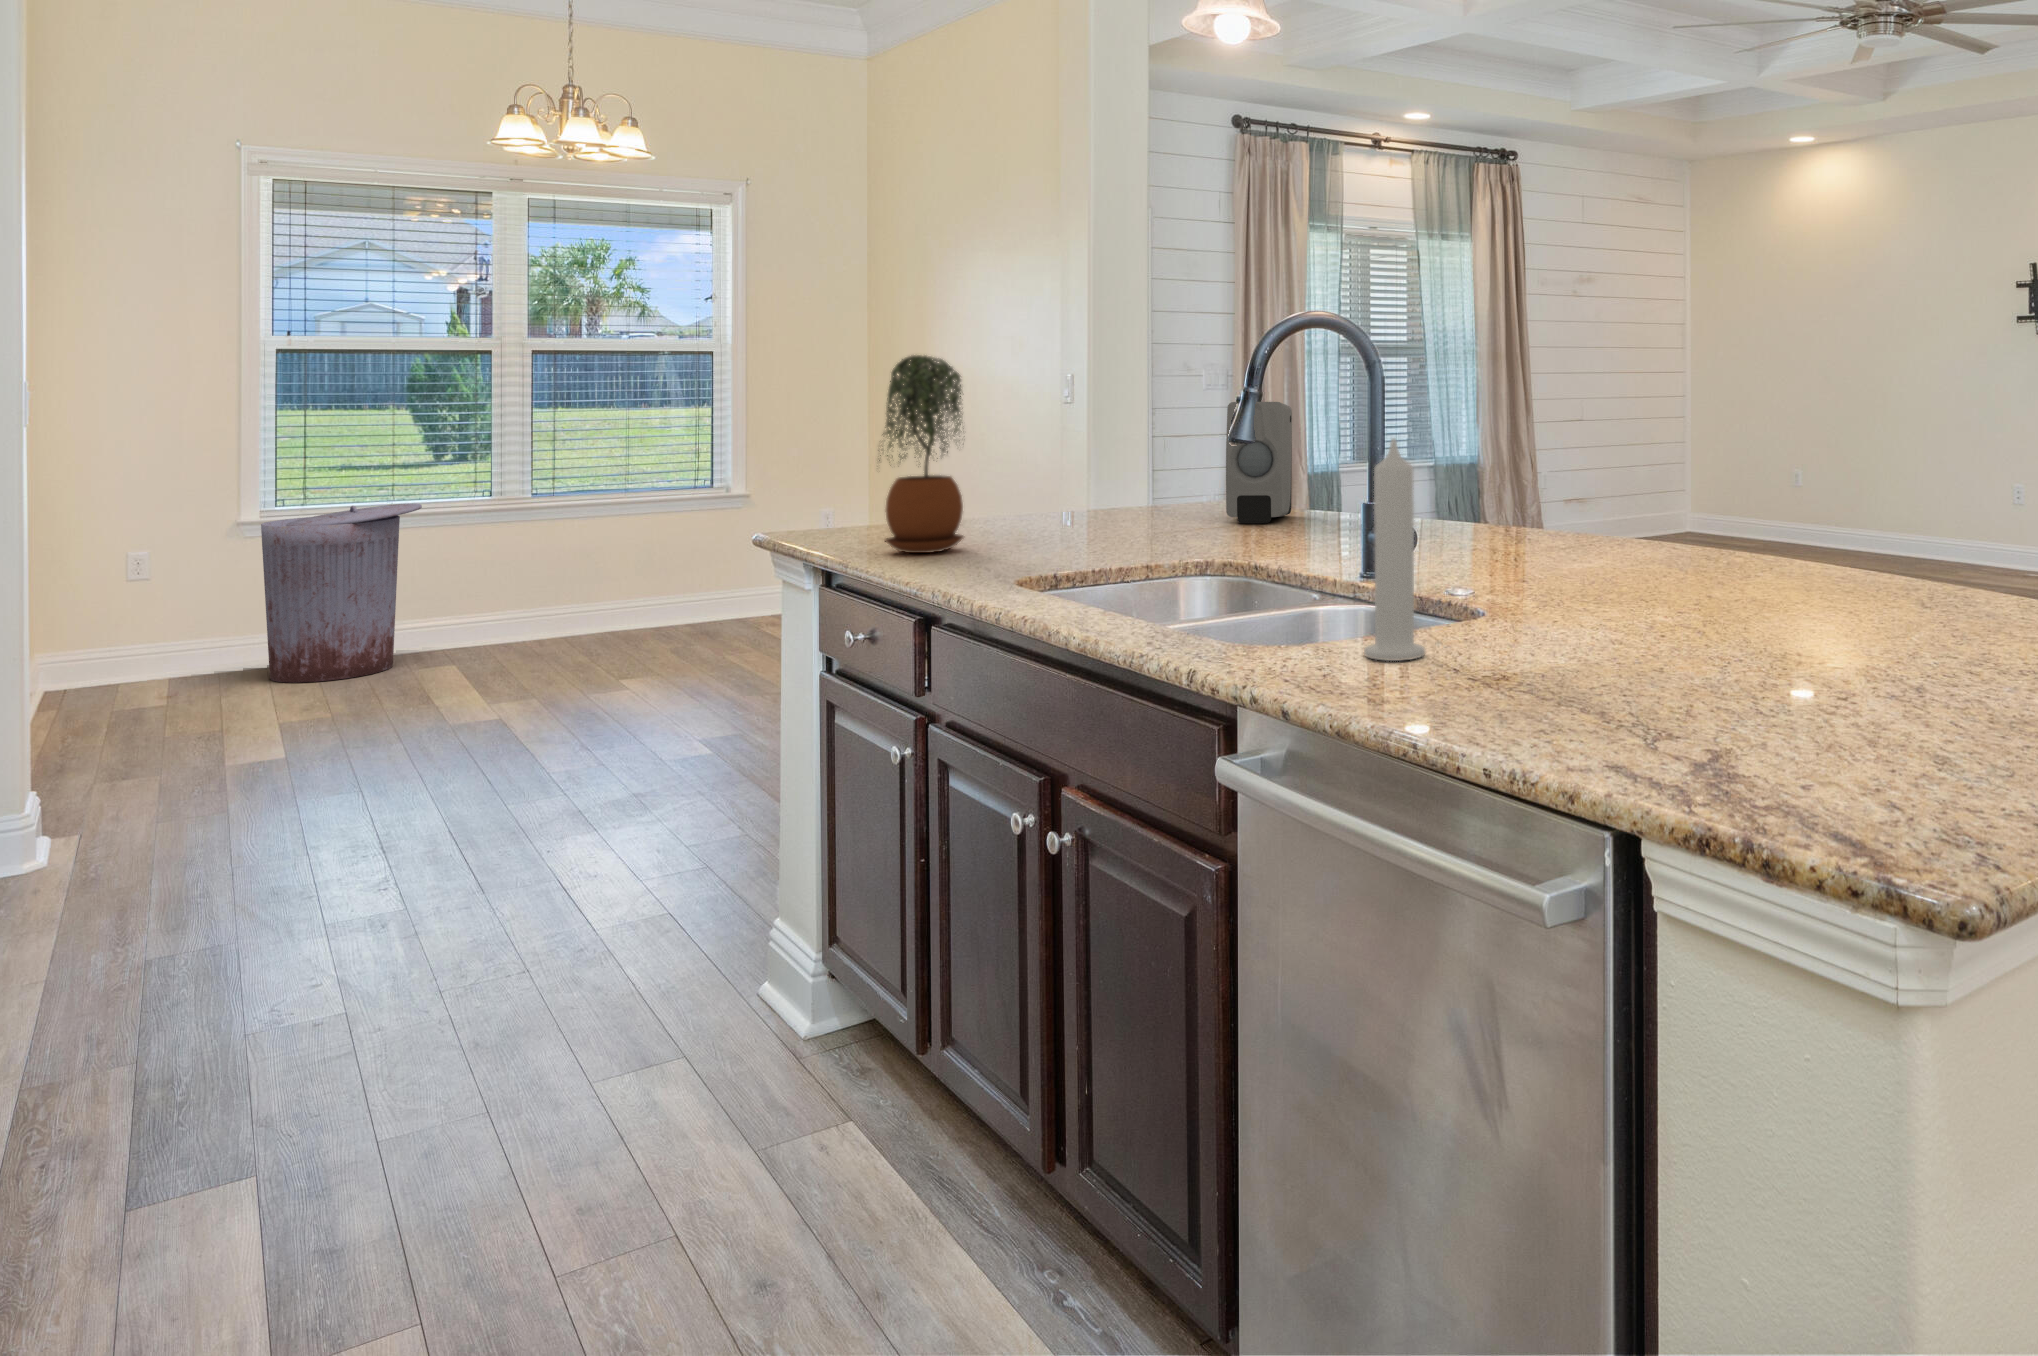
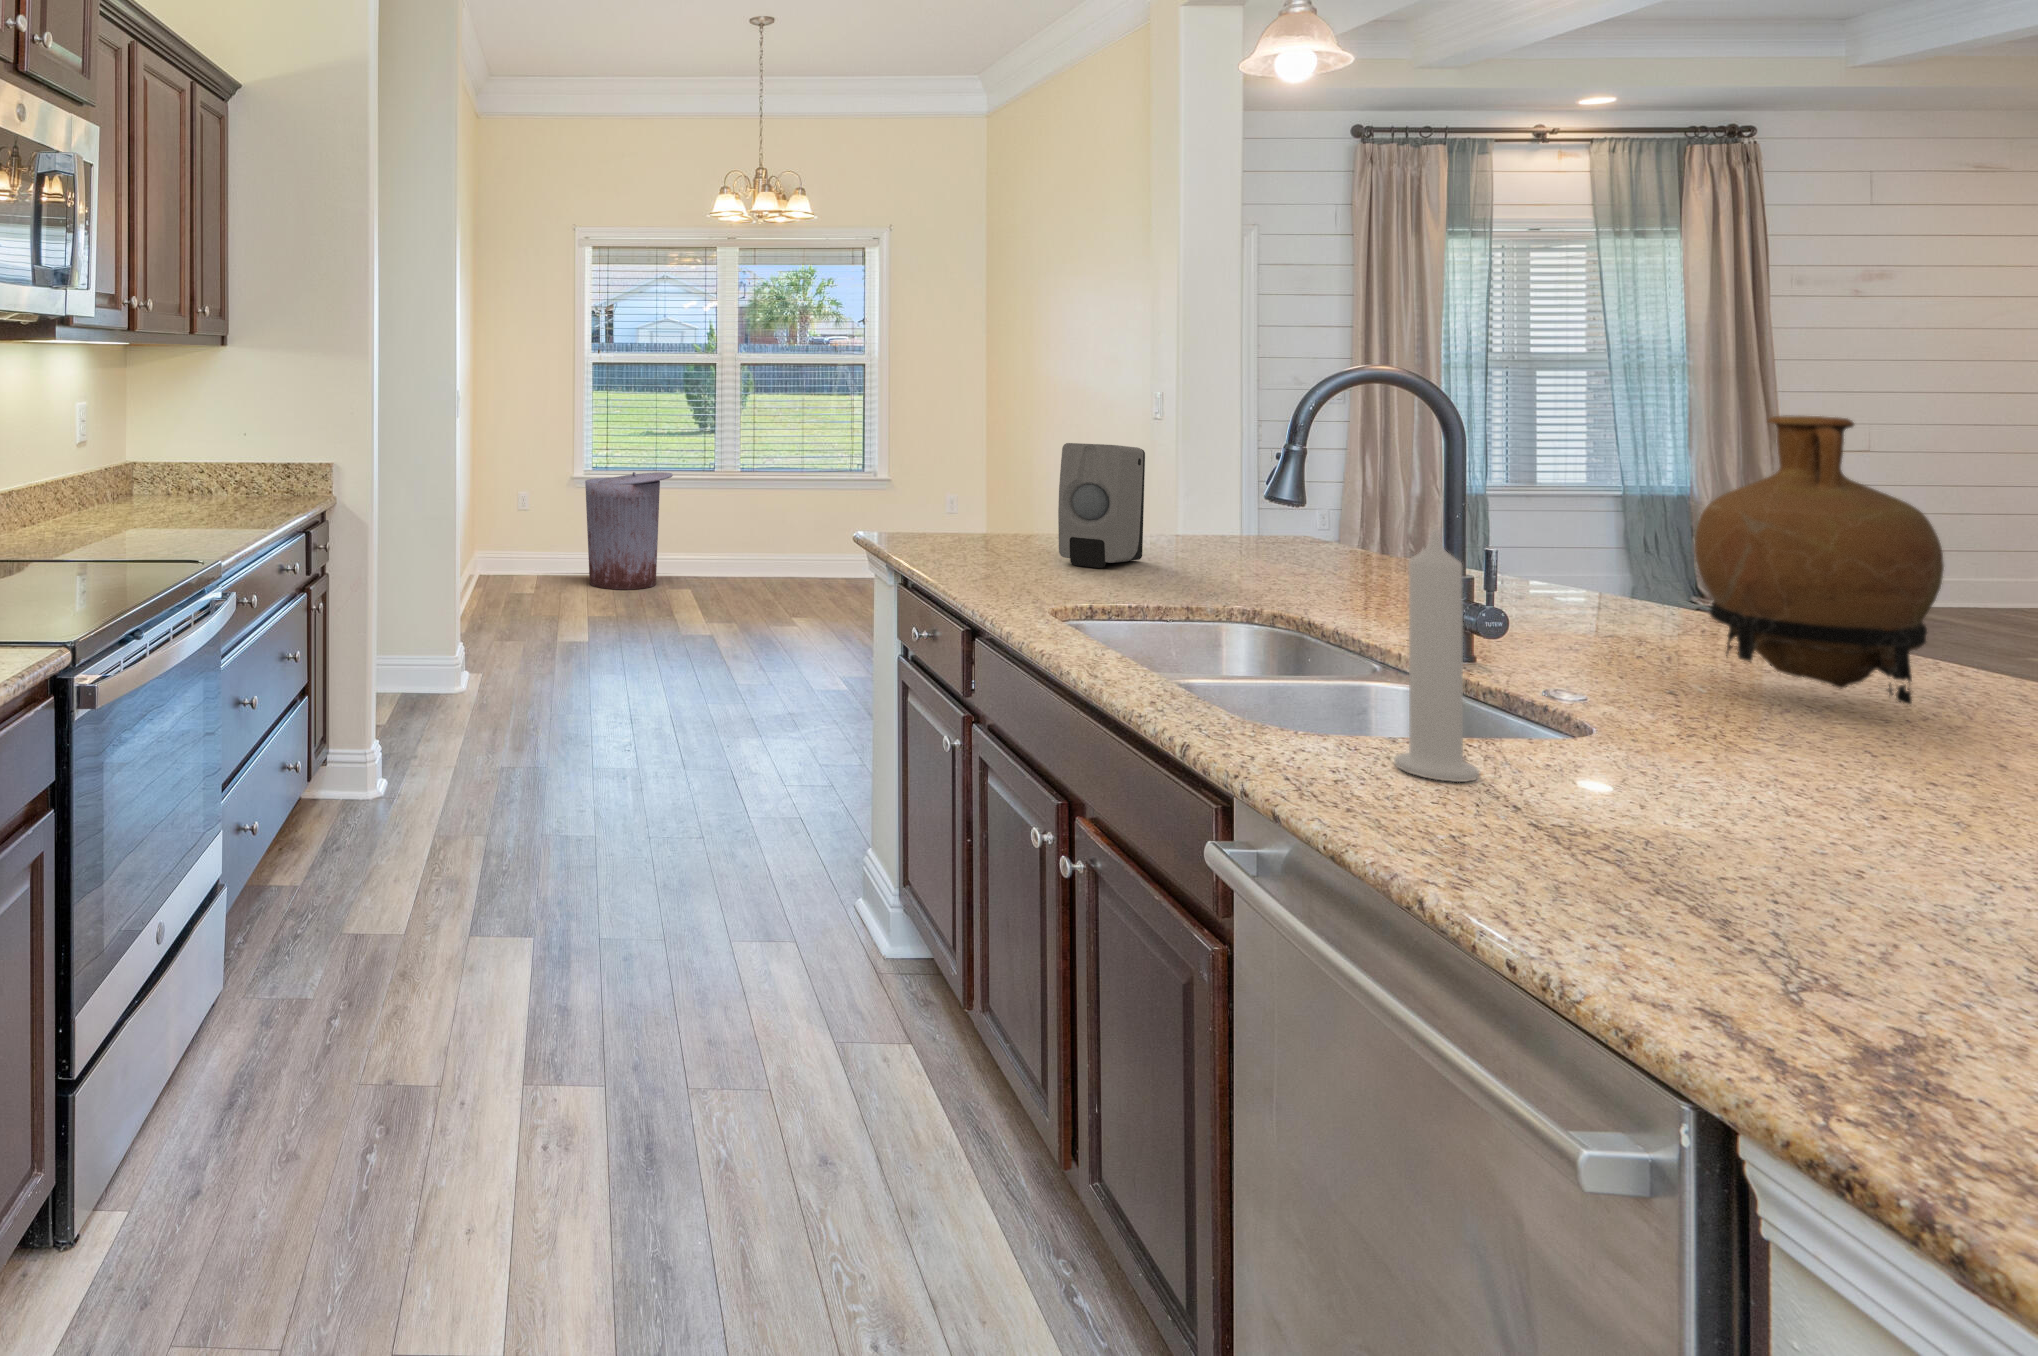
vase: none [1537,349,1672,567] -> present [1695,415,1944,705]
potted plant: present [878,355,963,553] -> none [938,394,1017,568]
soap dispenser: present [1226,402,1292,523] -> present [1058,443,1145,568]

